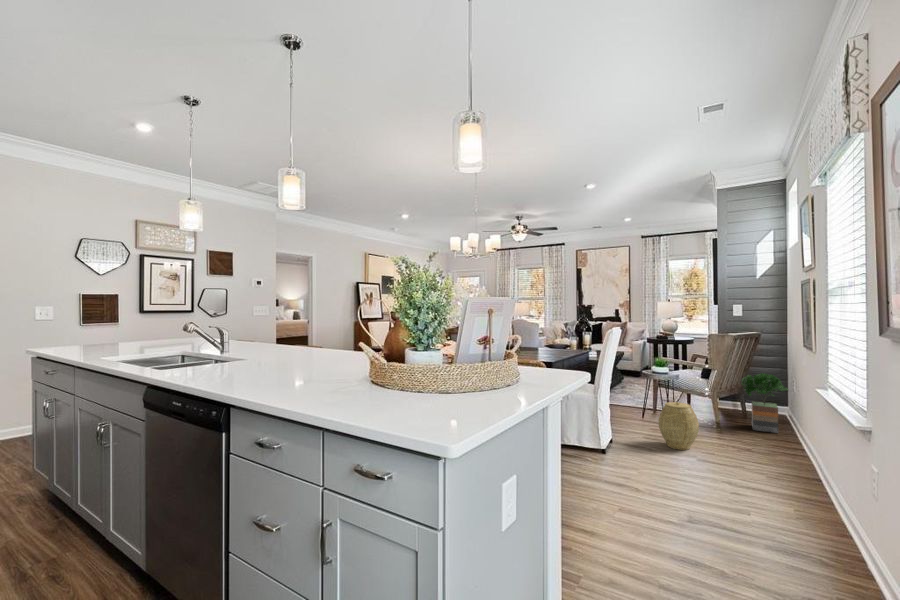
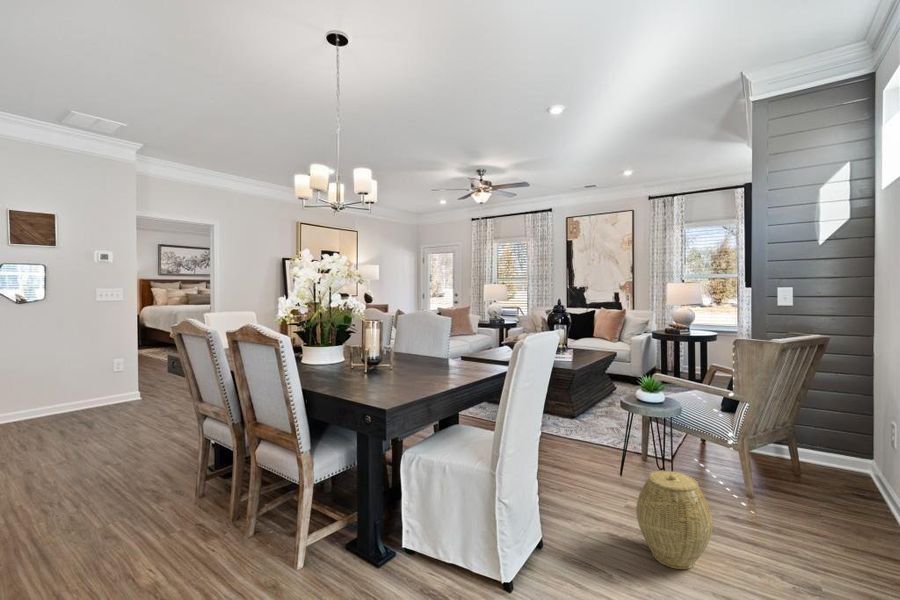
potted tree: present [742,373,788,433] -> none [789,406,887,517]

